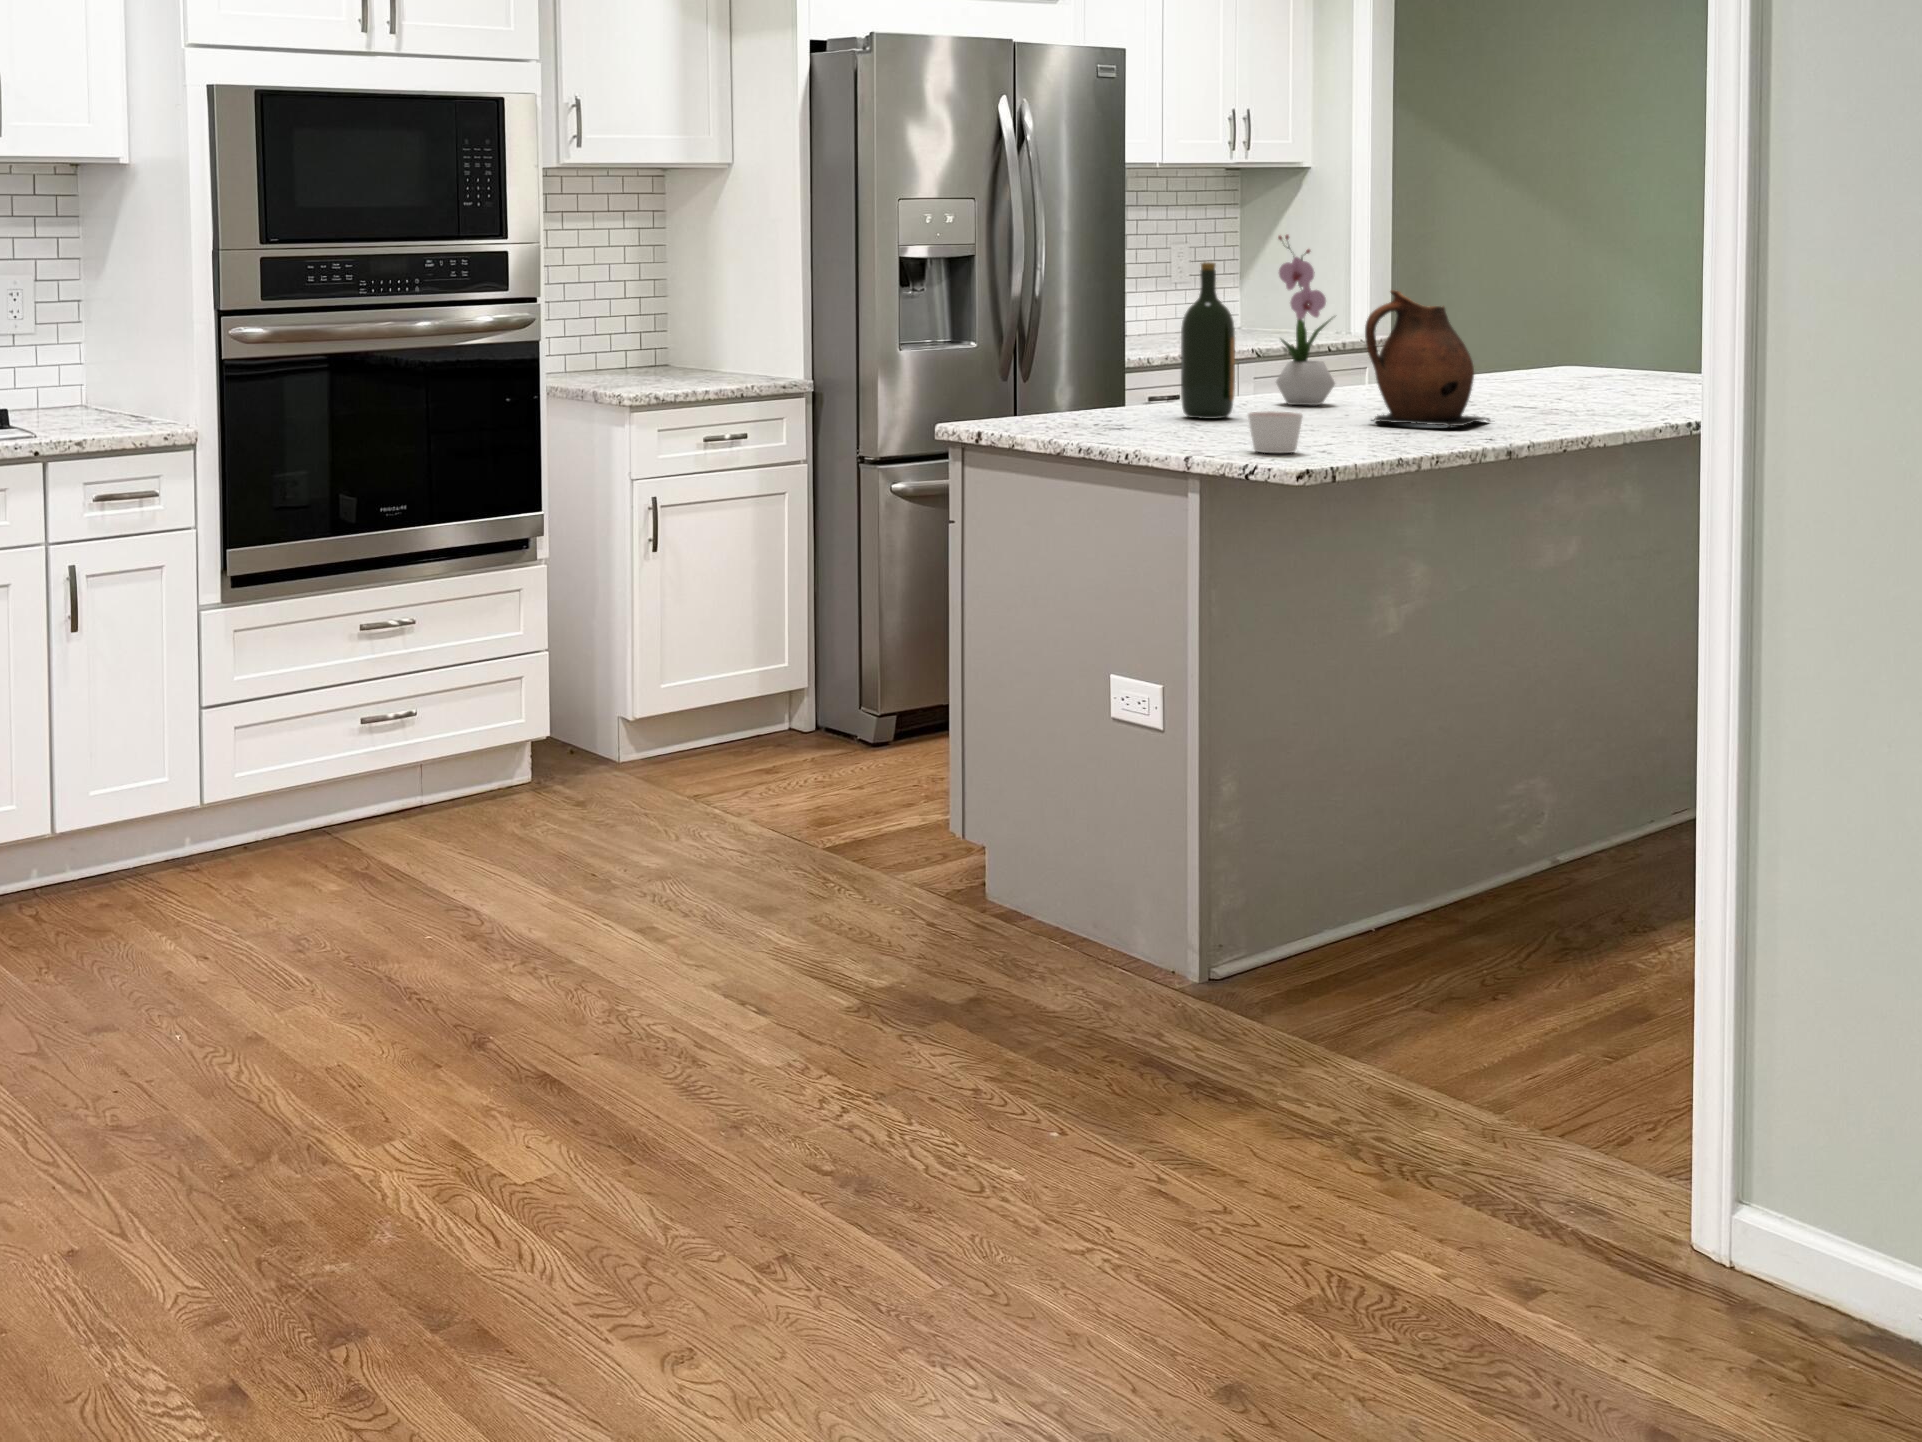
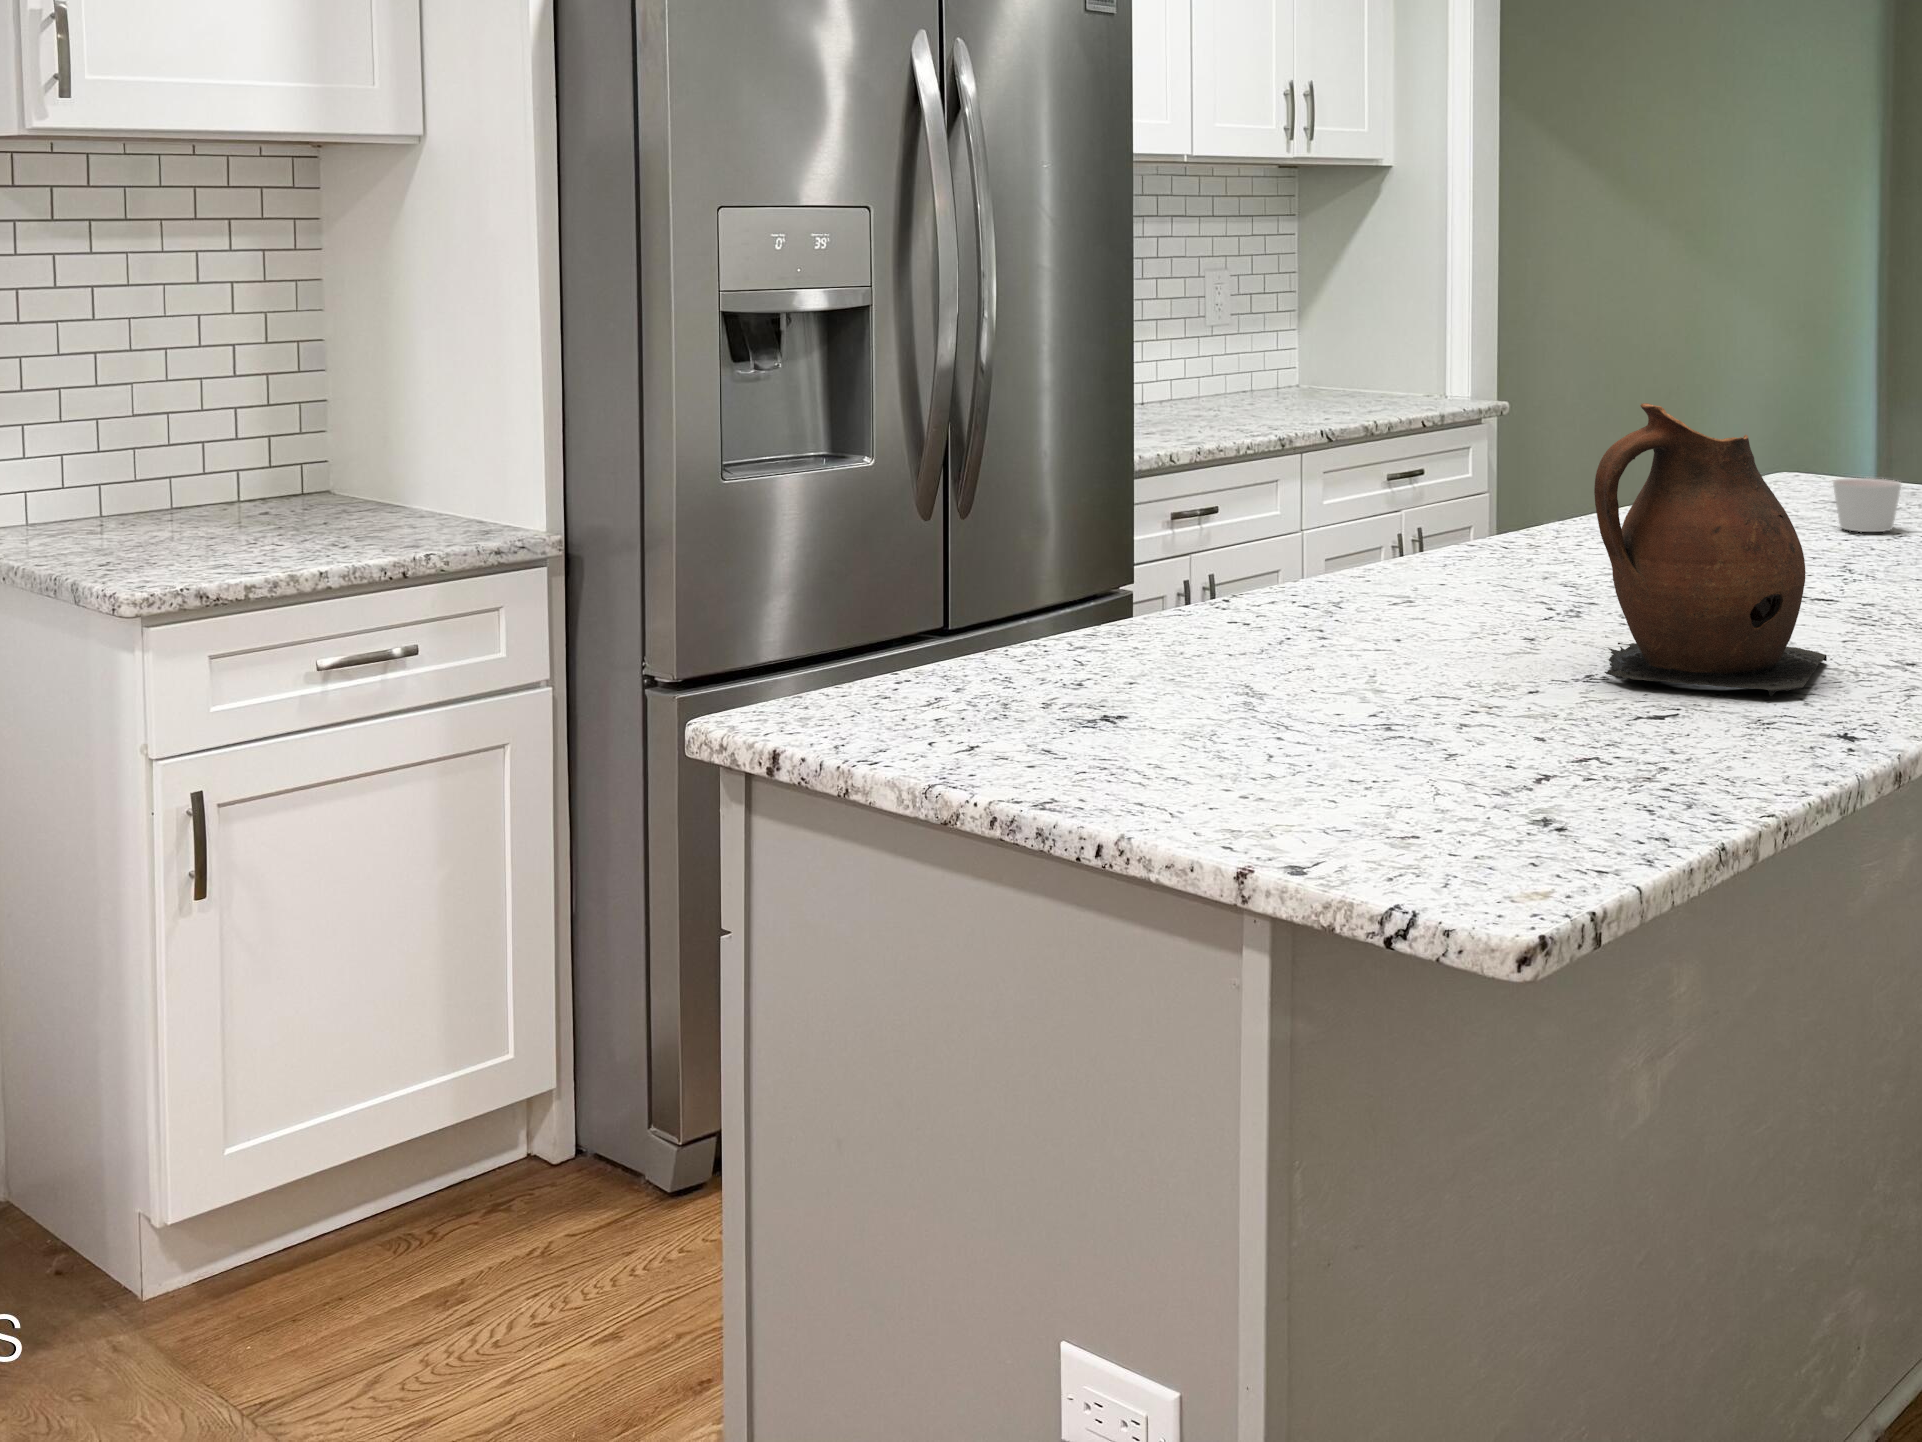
flower arrangement: present [1276,235,1335,406] -> none [1399,282,1512,612]
wine bottle: present [1181,262,1235,419] -> none [1224,346,1333,673]
candle: present [1248,411,1303,453] -> present [1833,478,1901,532]

